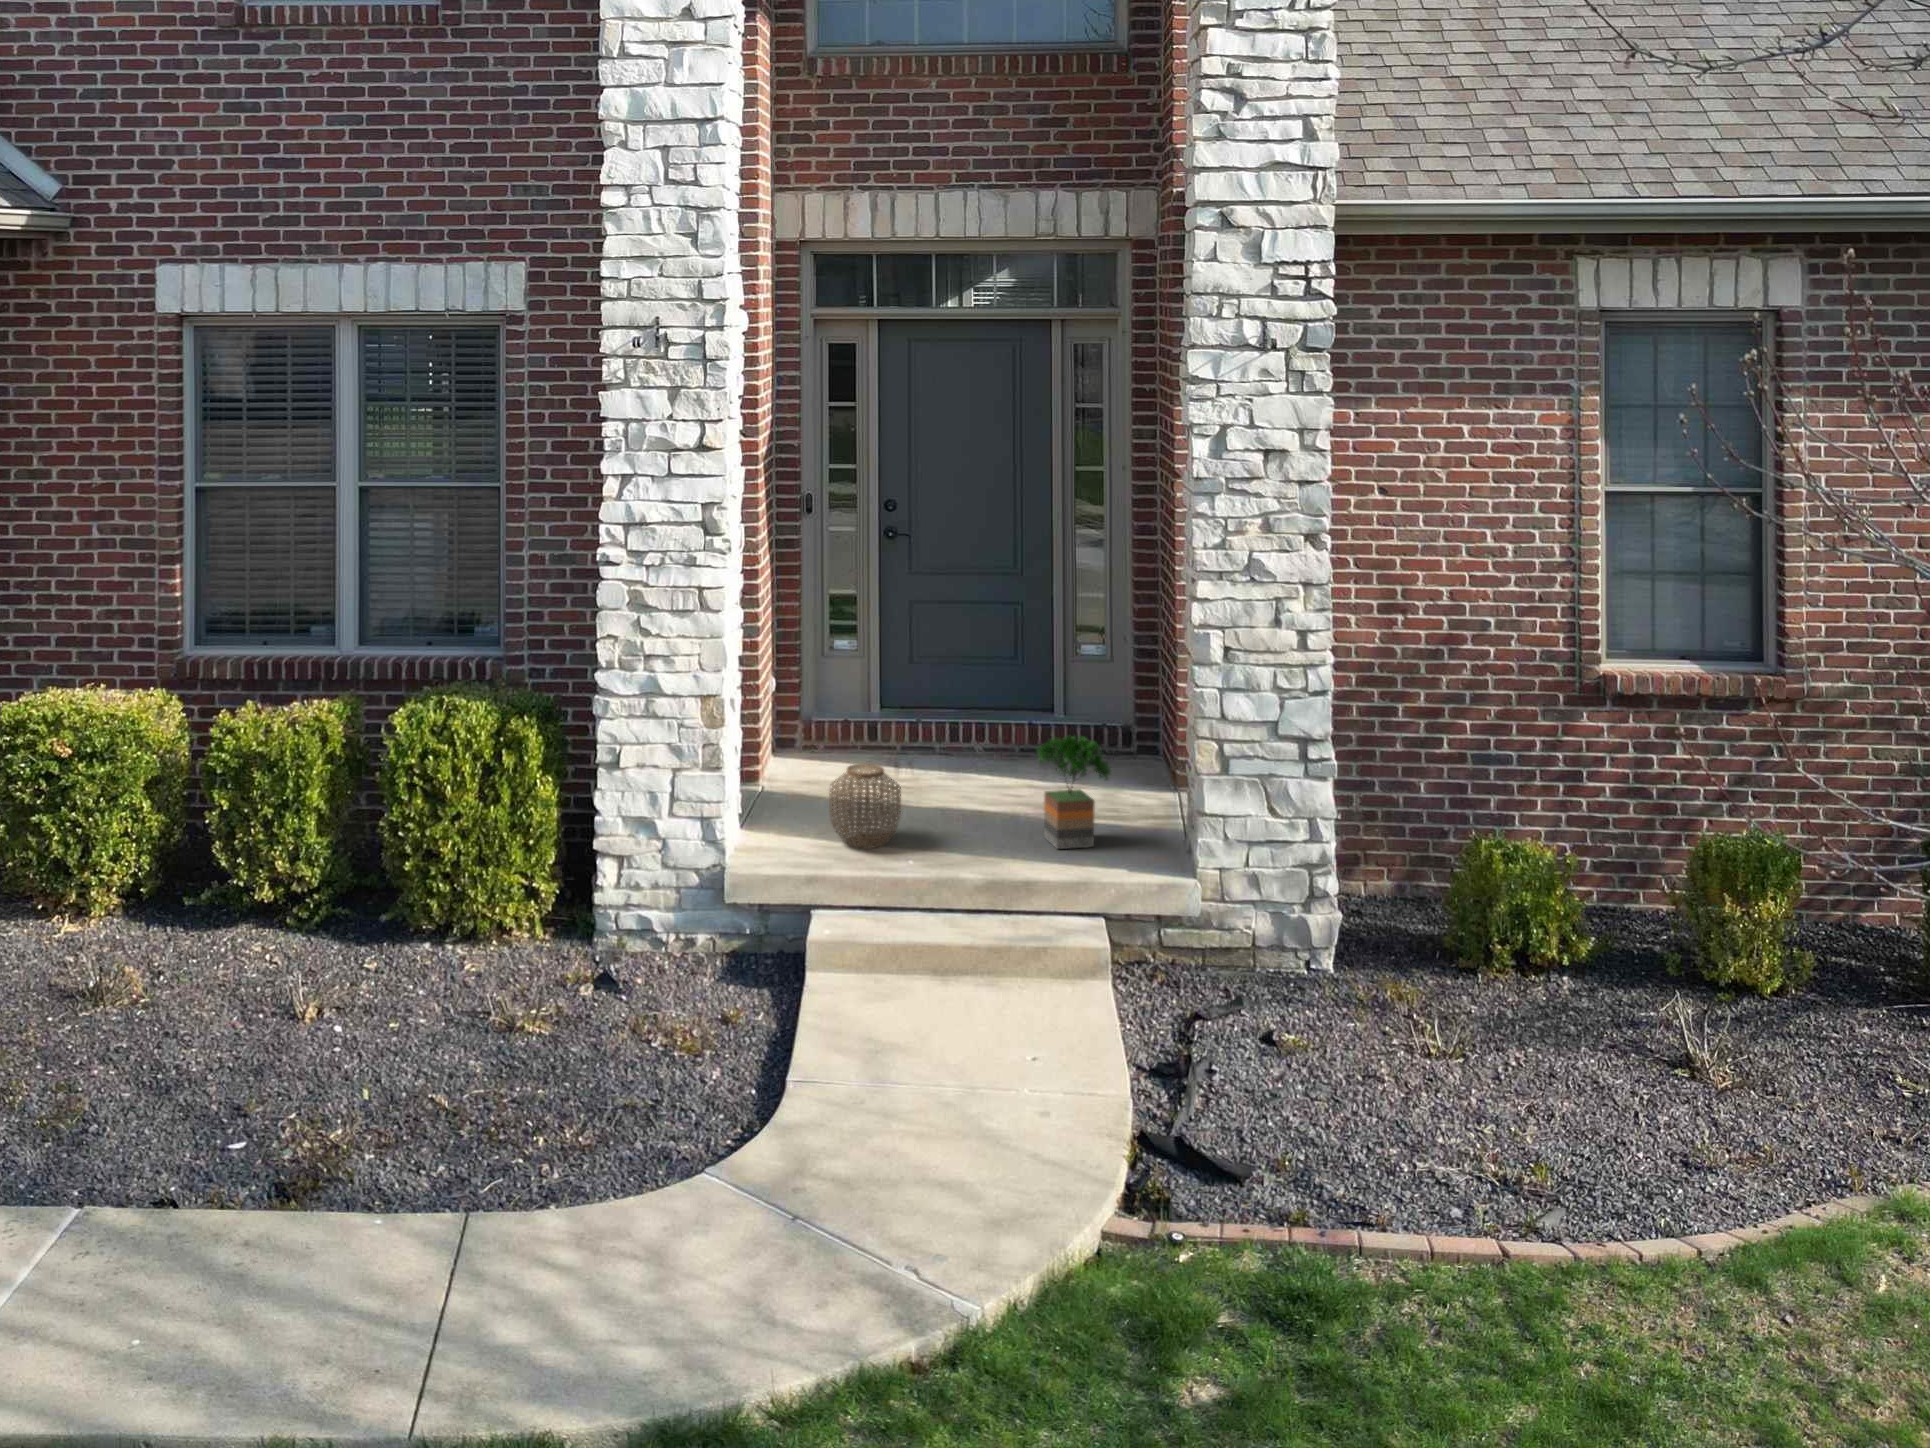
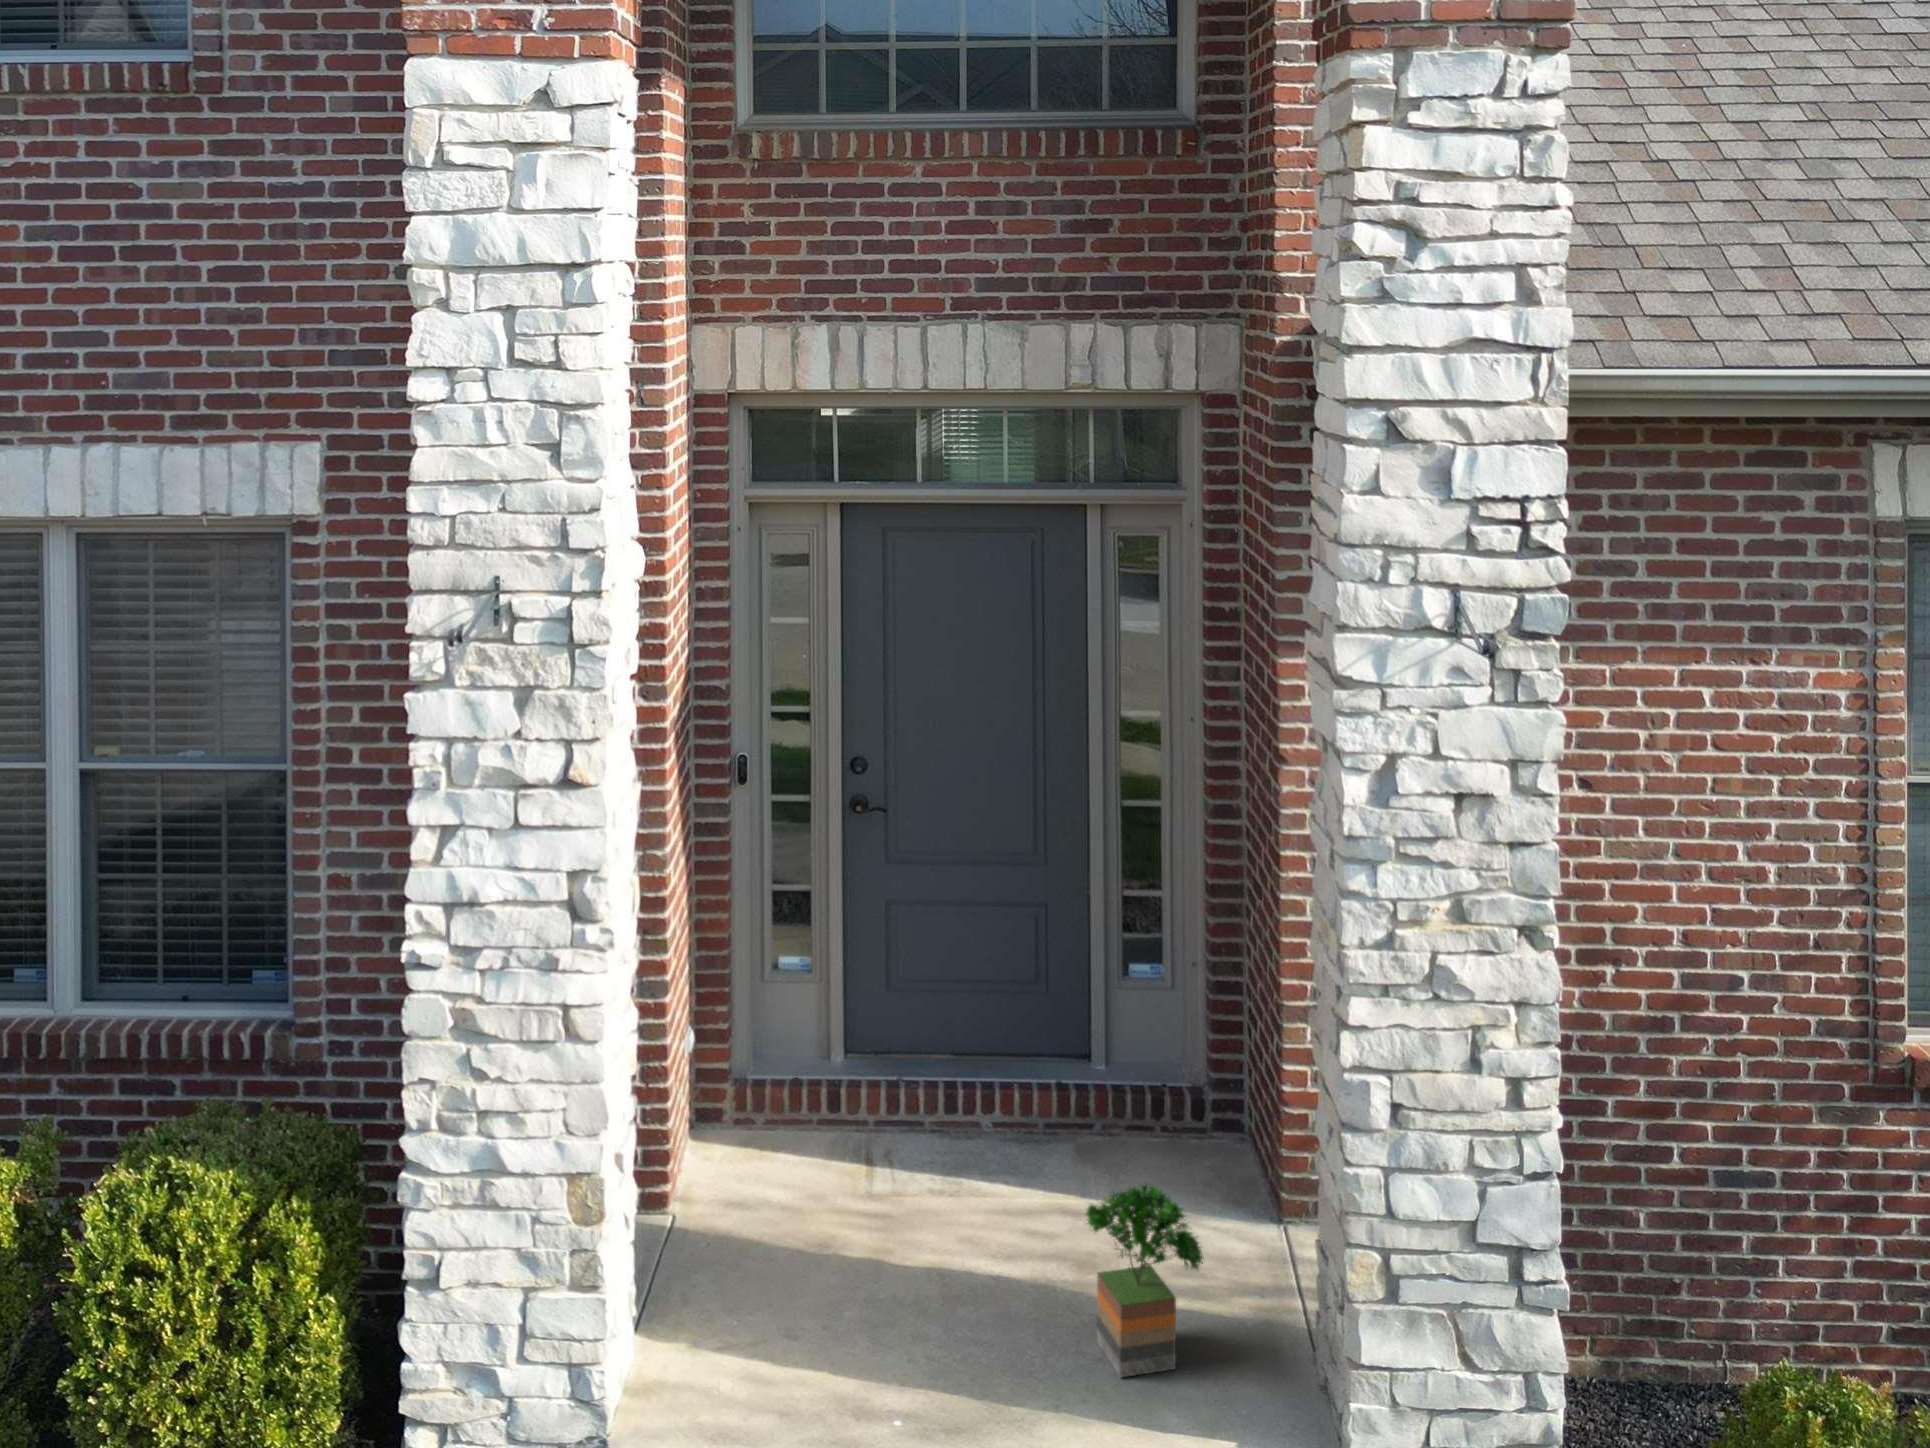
woven basket: present [829,764,901,848] -> none [771,1233,881,1379]

